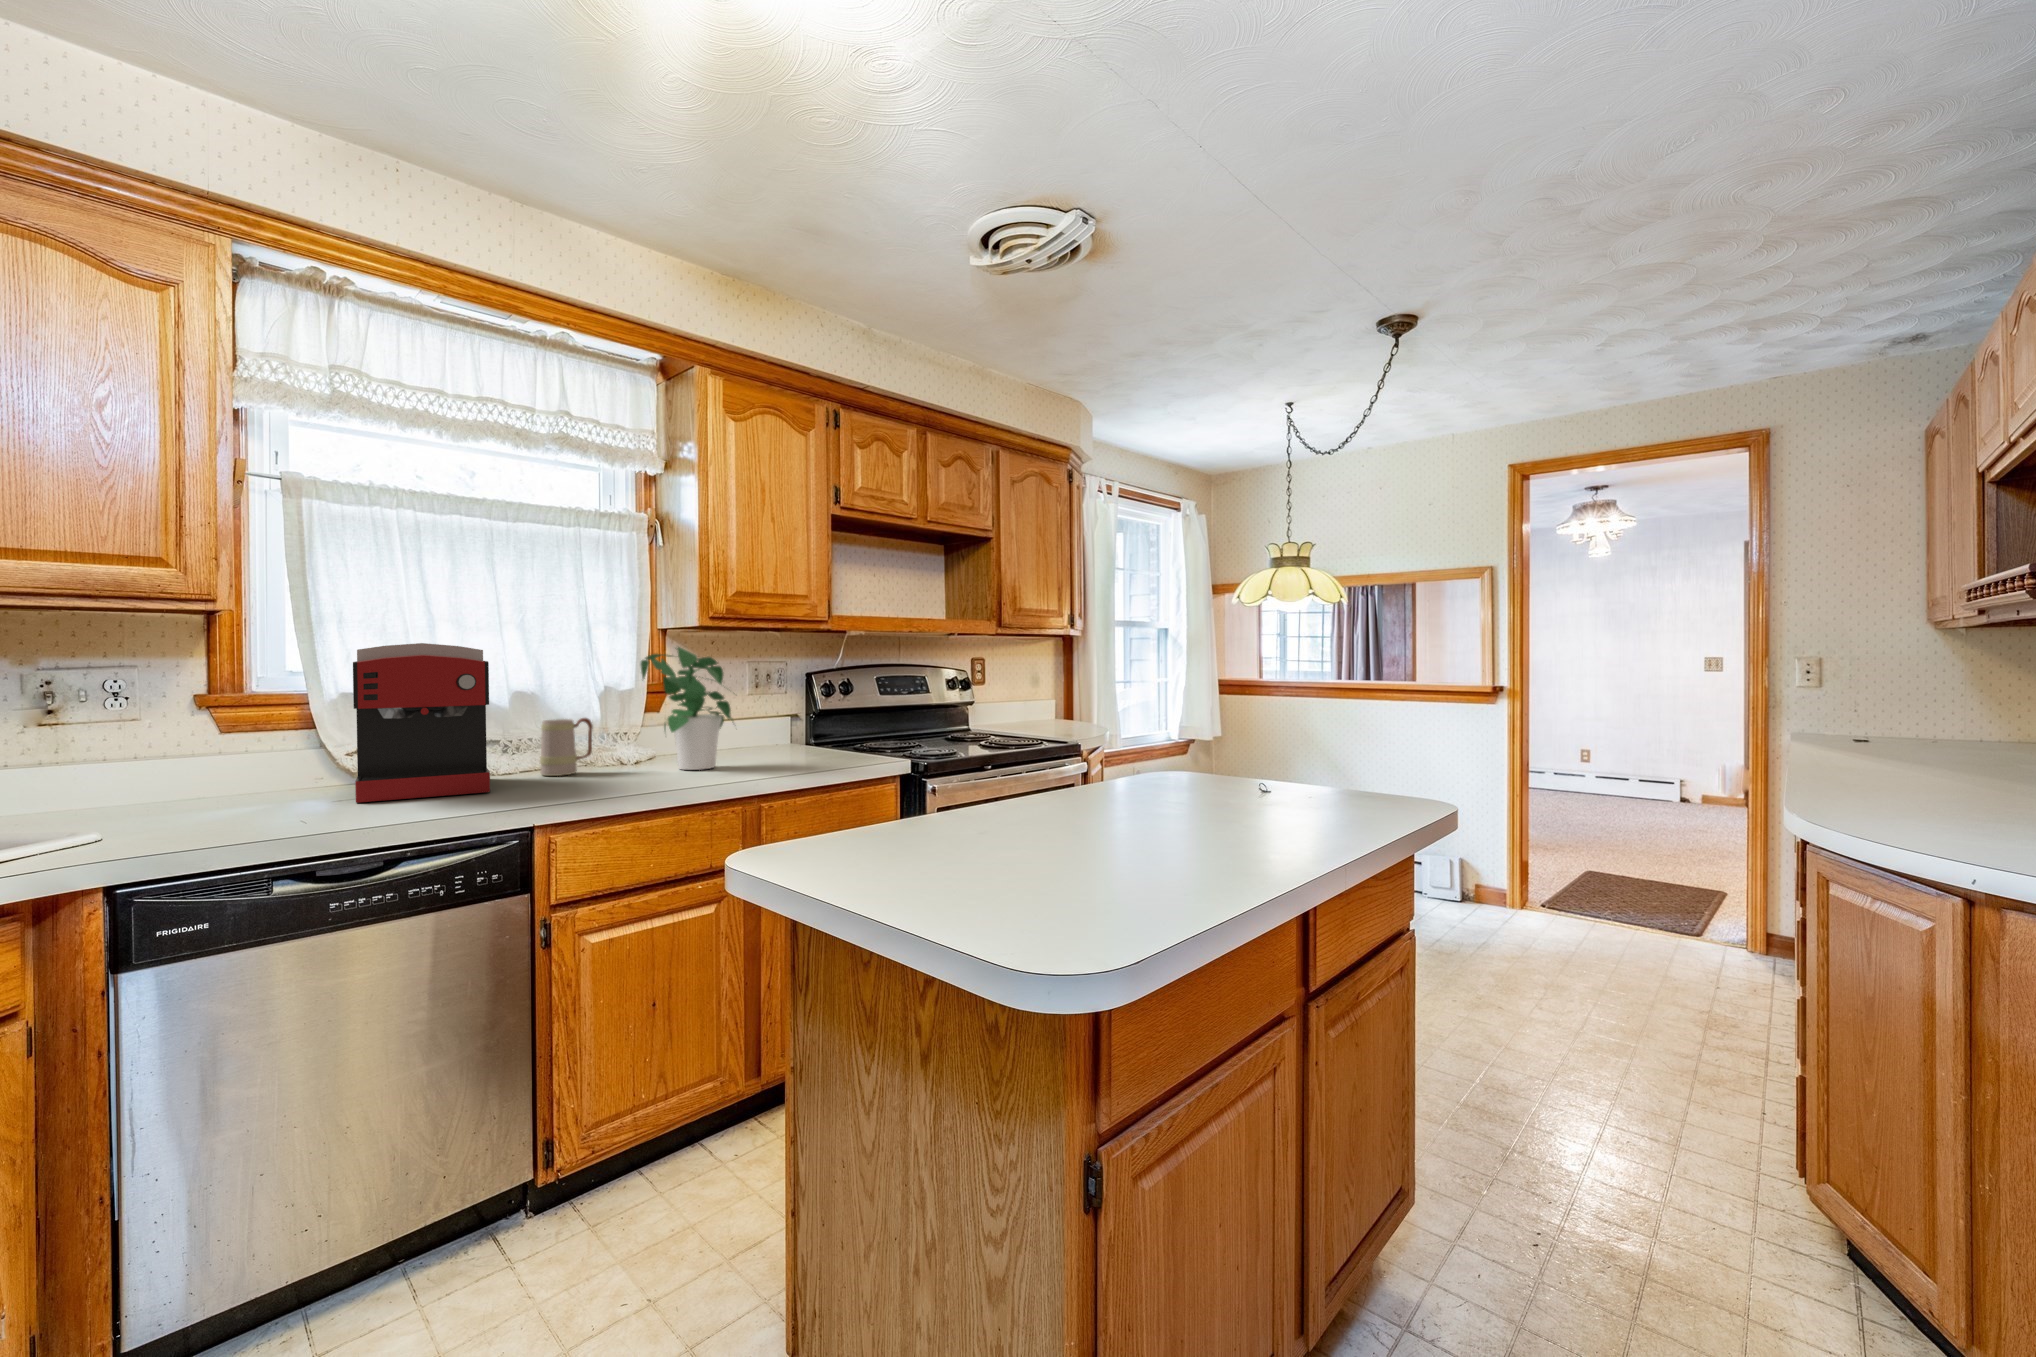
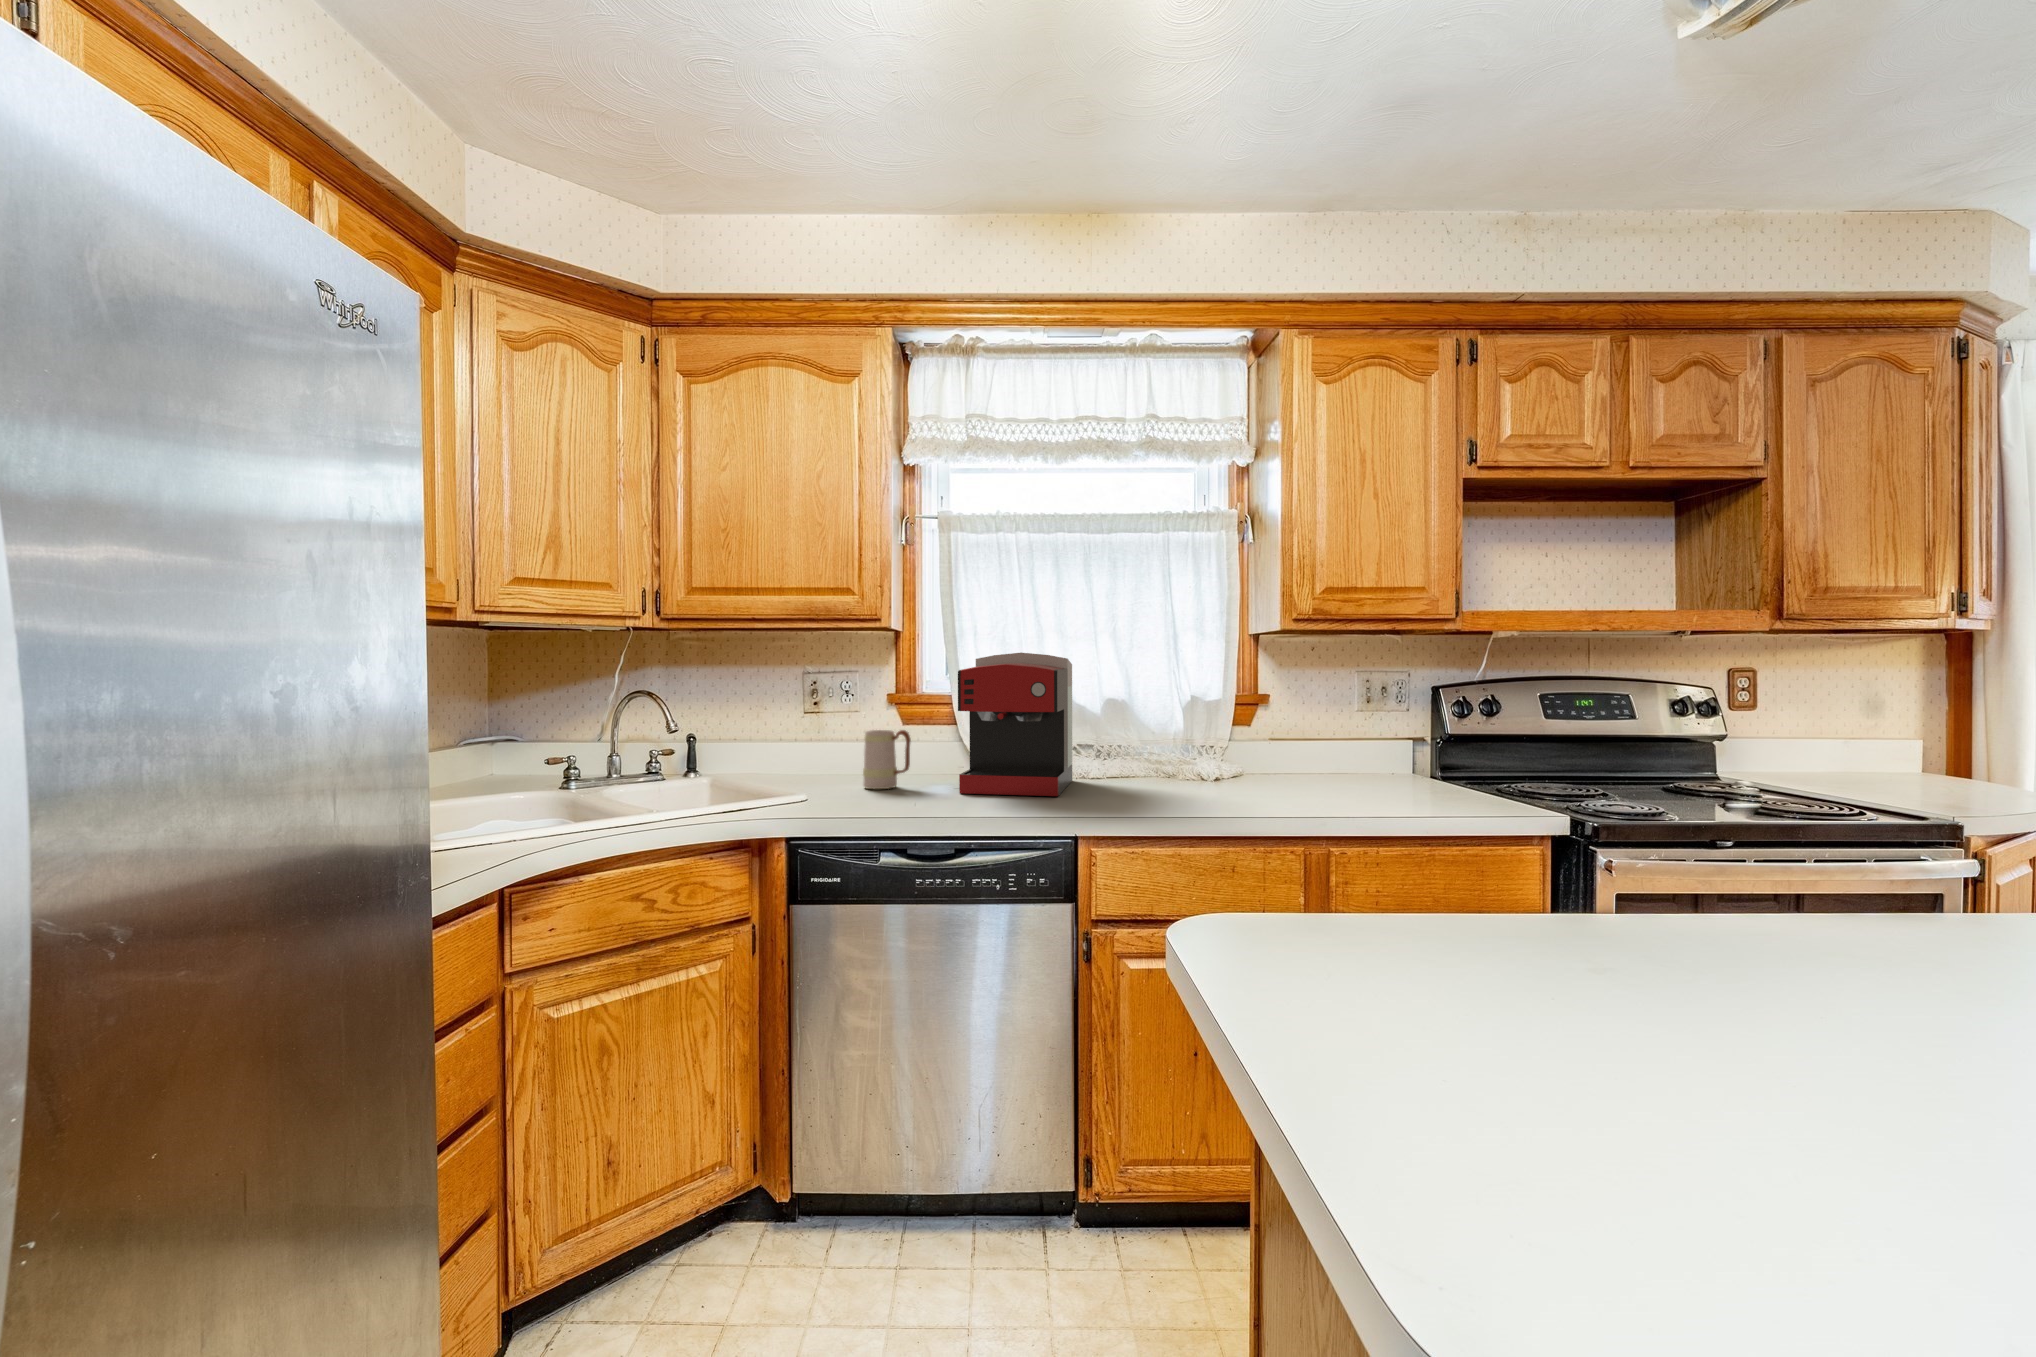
potted plant: present [641,647,732,770] -> none [1212,653,1315,795]
mug: present [540,718,593,776] -> present [863,730,911,789]

